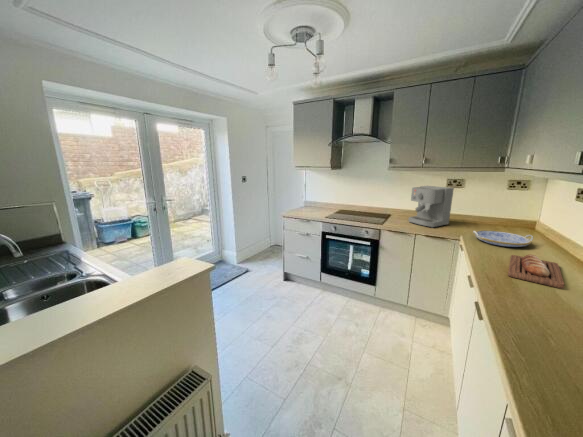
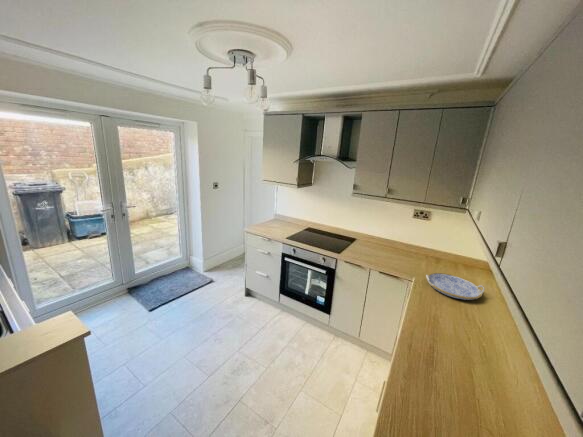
coffee maker: present [408,186,454,228] -> none [369,215,416,262]
bread loaf: present [508,254,565,289] -> none [440,313,499,373]

